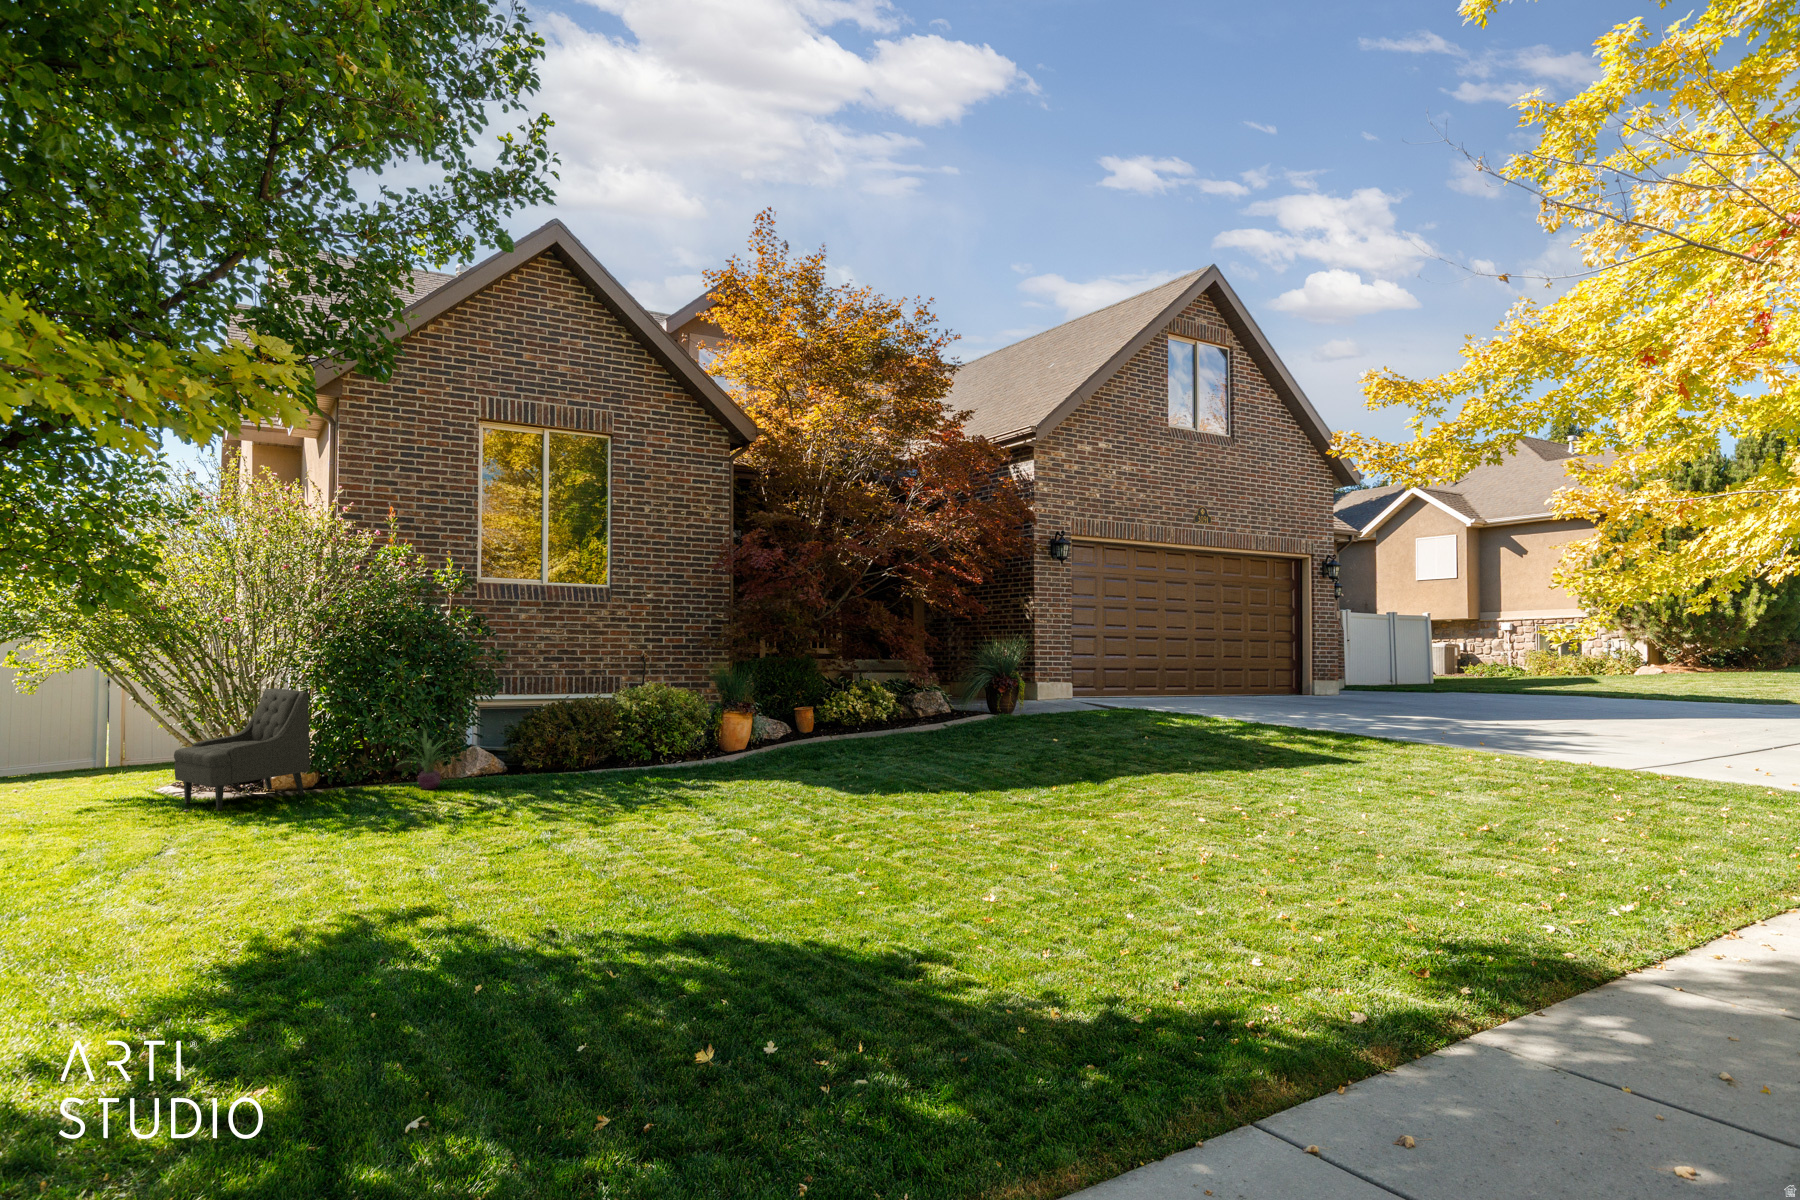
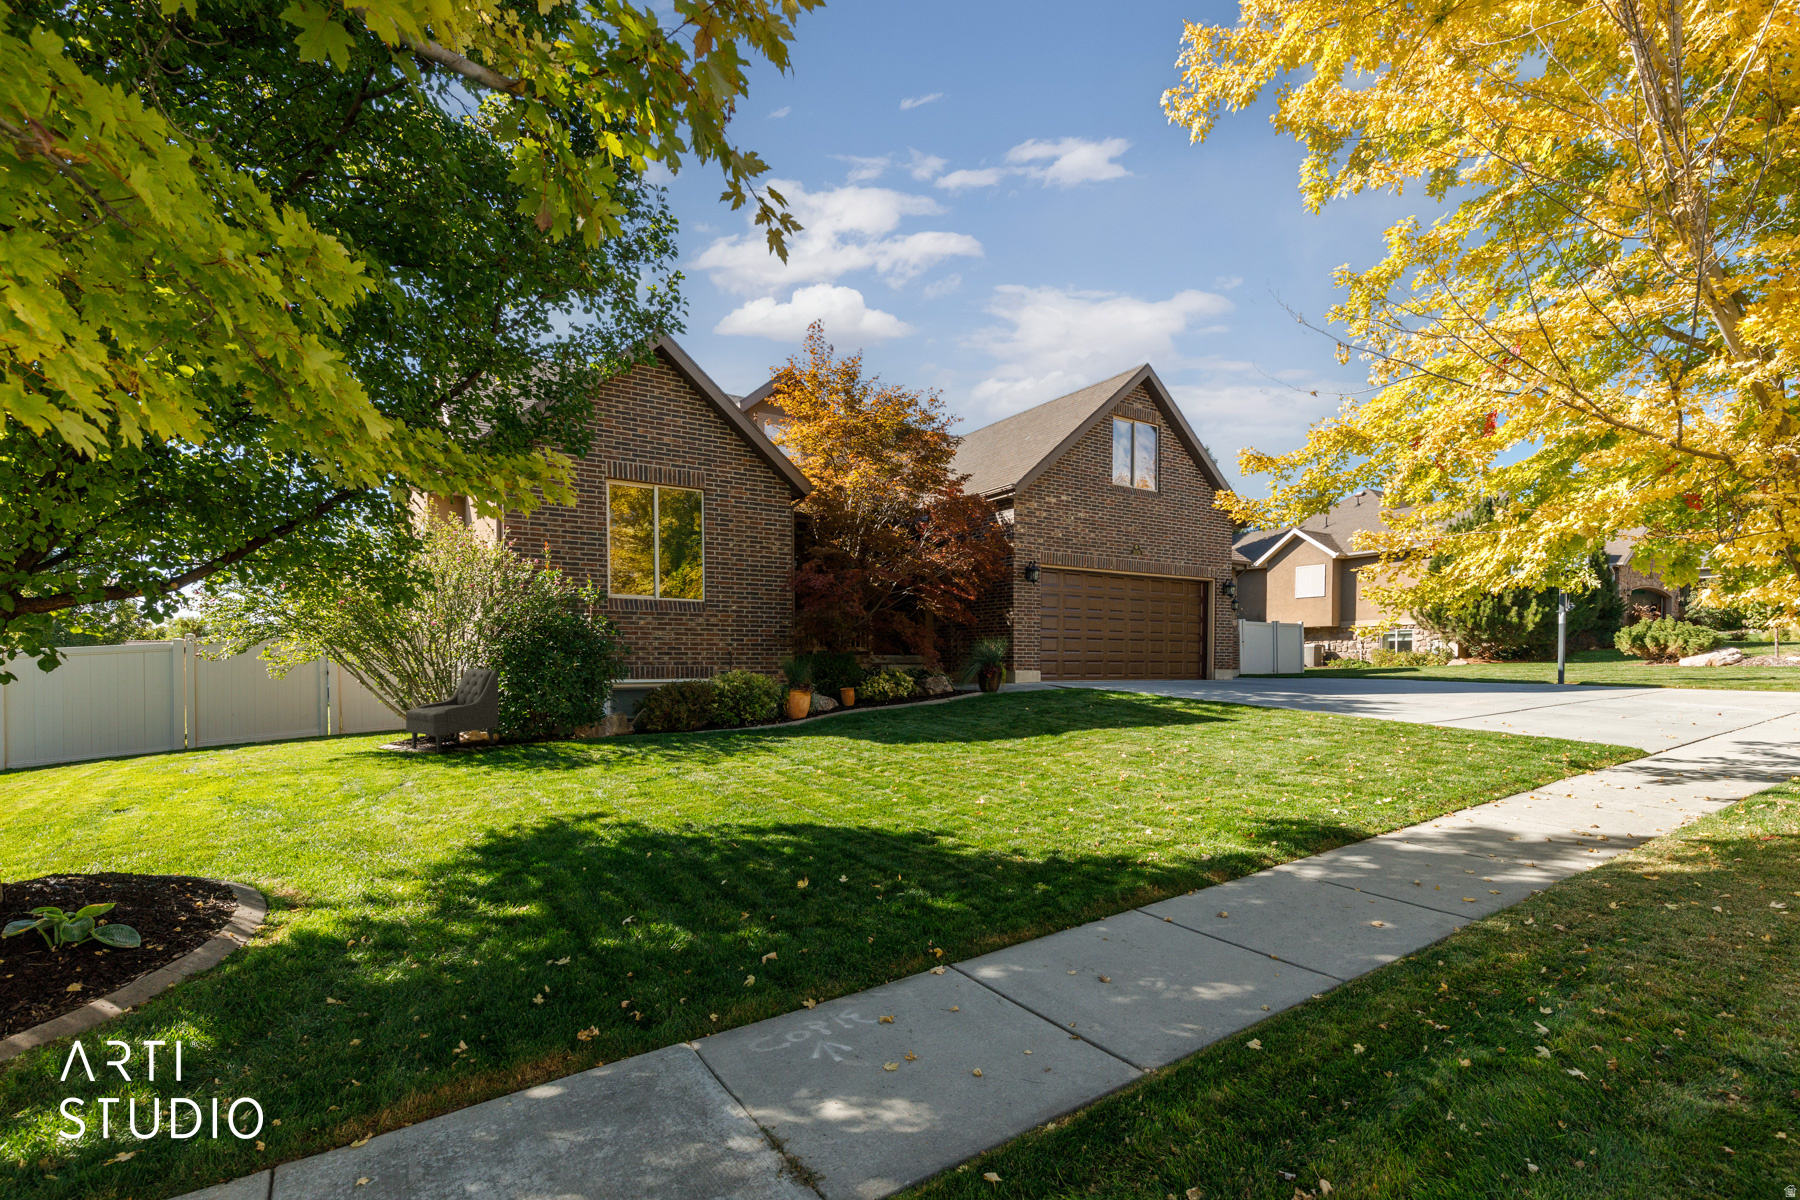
decorative plant: present [406,730,441,789] -> none [558,699,601,741]
watering can: none [467,741,524,776] -> present [605,708,646,733]

